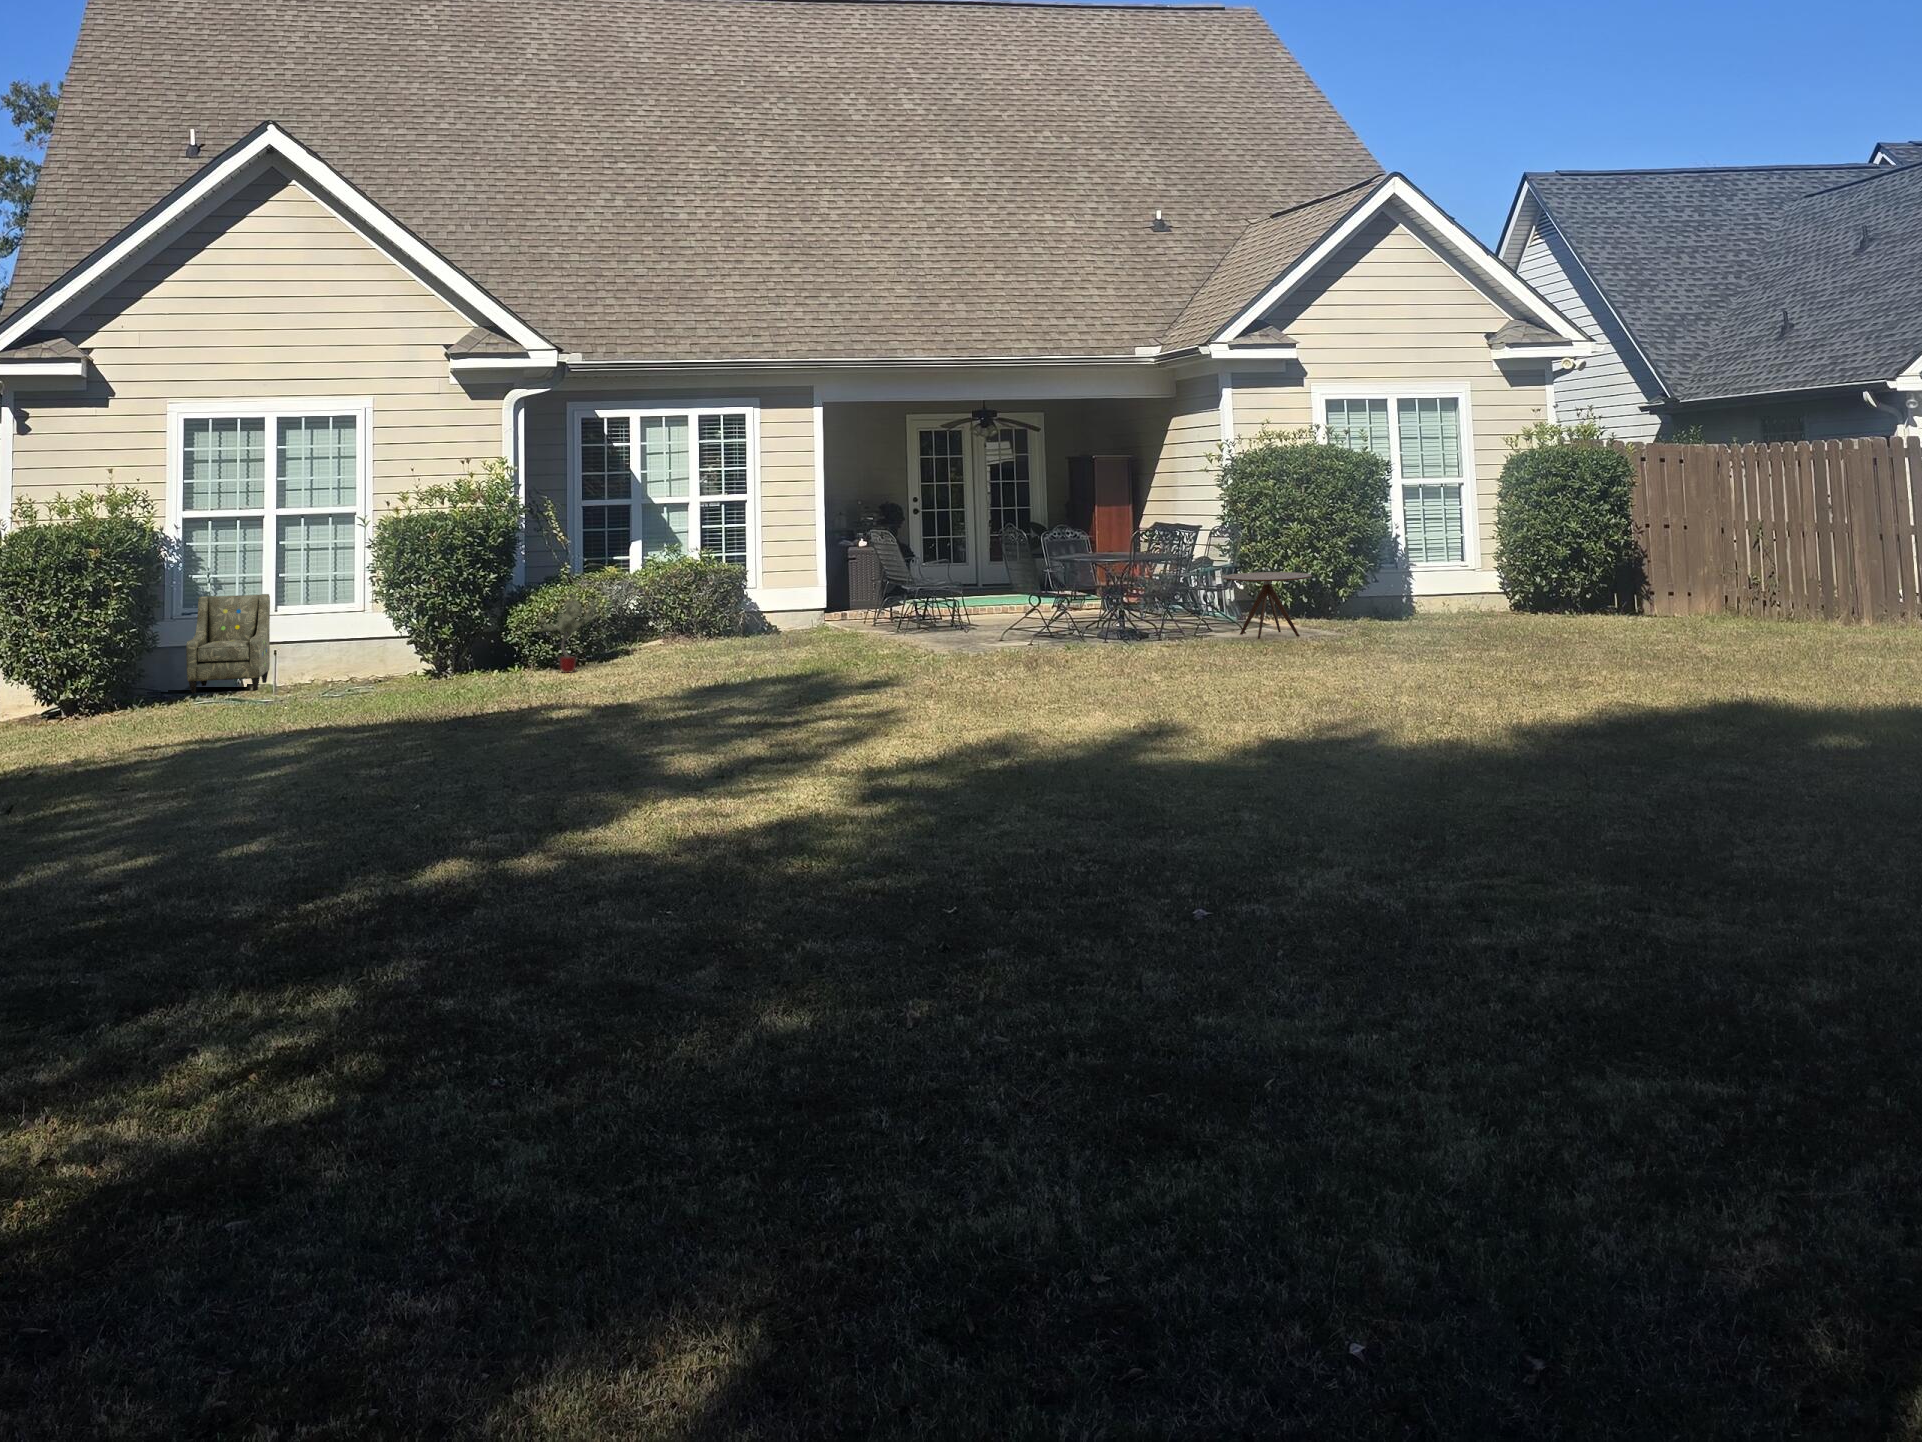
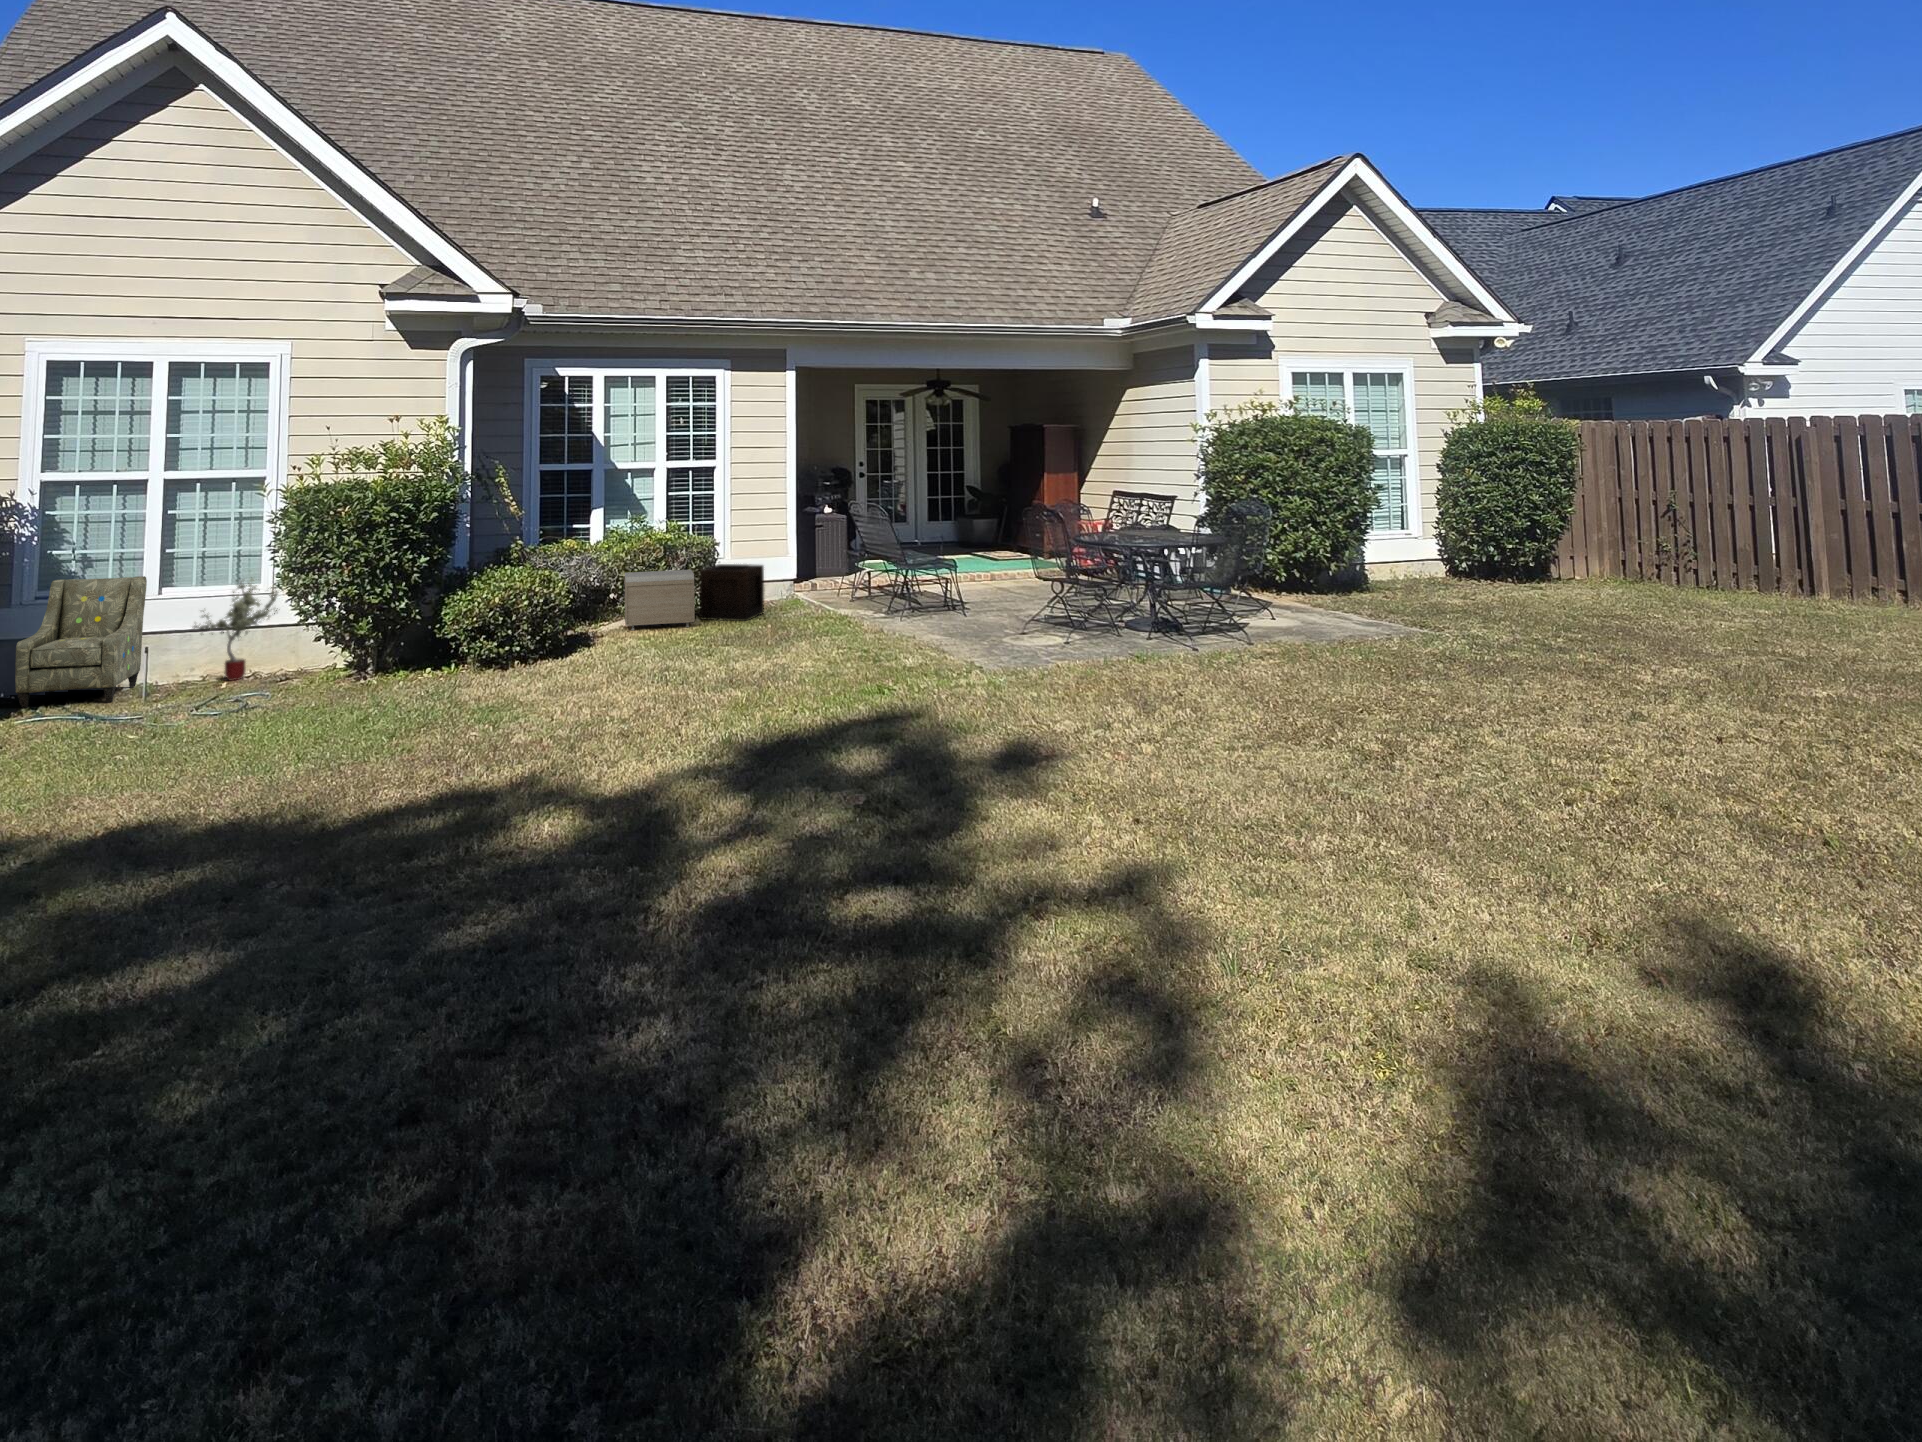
round table: present [1223,572,1312,639] -> none [1235,549,1333,624]
potted tree: present [535,590,599,673] -> present [193,579,278,681]
wooden crate: none [729,592,791,643] -> present [700,564,764,621]
storage bench: none [660,596,724,649] -> present [625,570,695,630]

